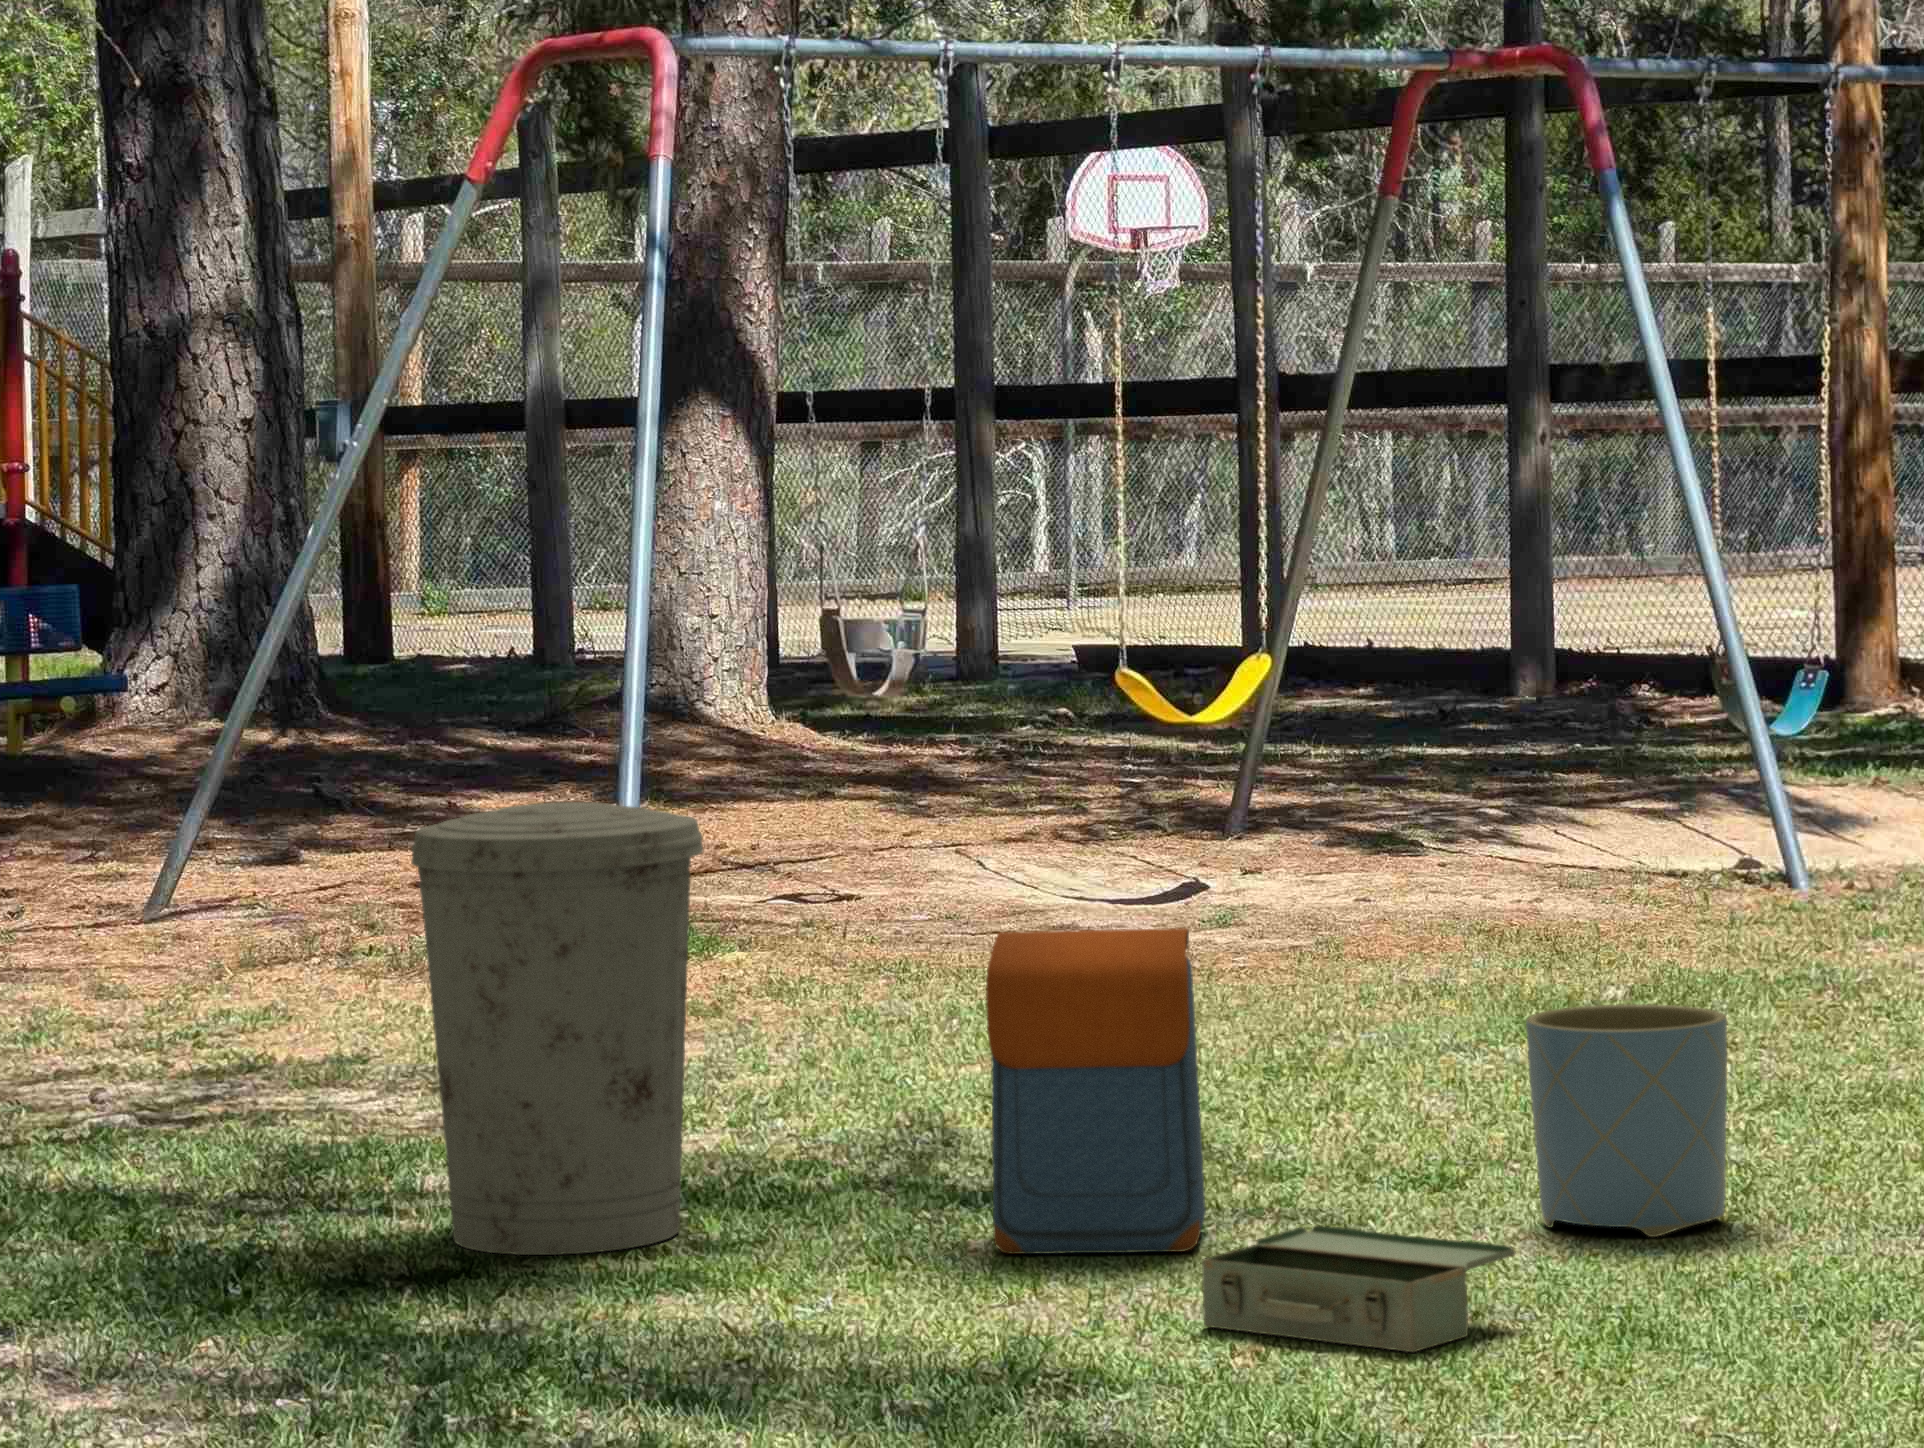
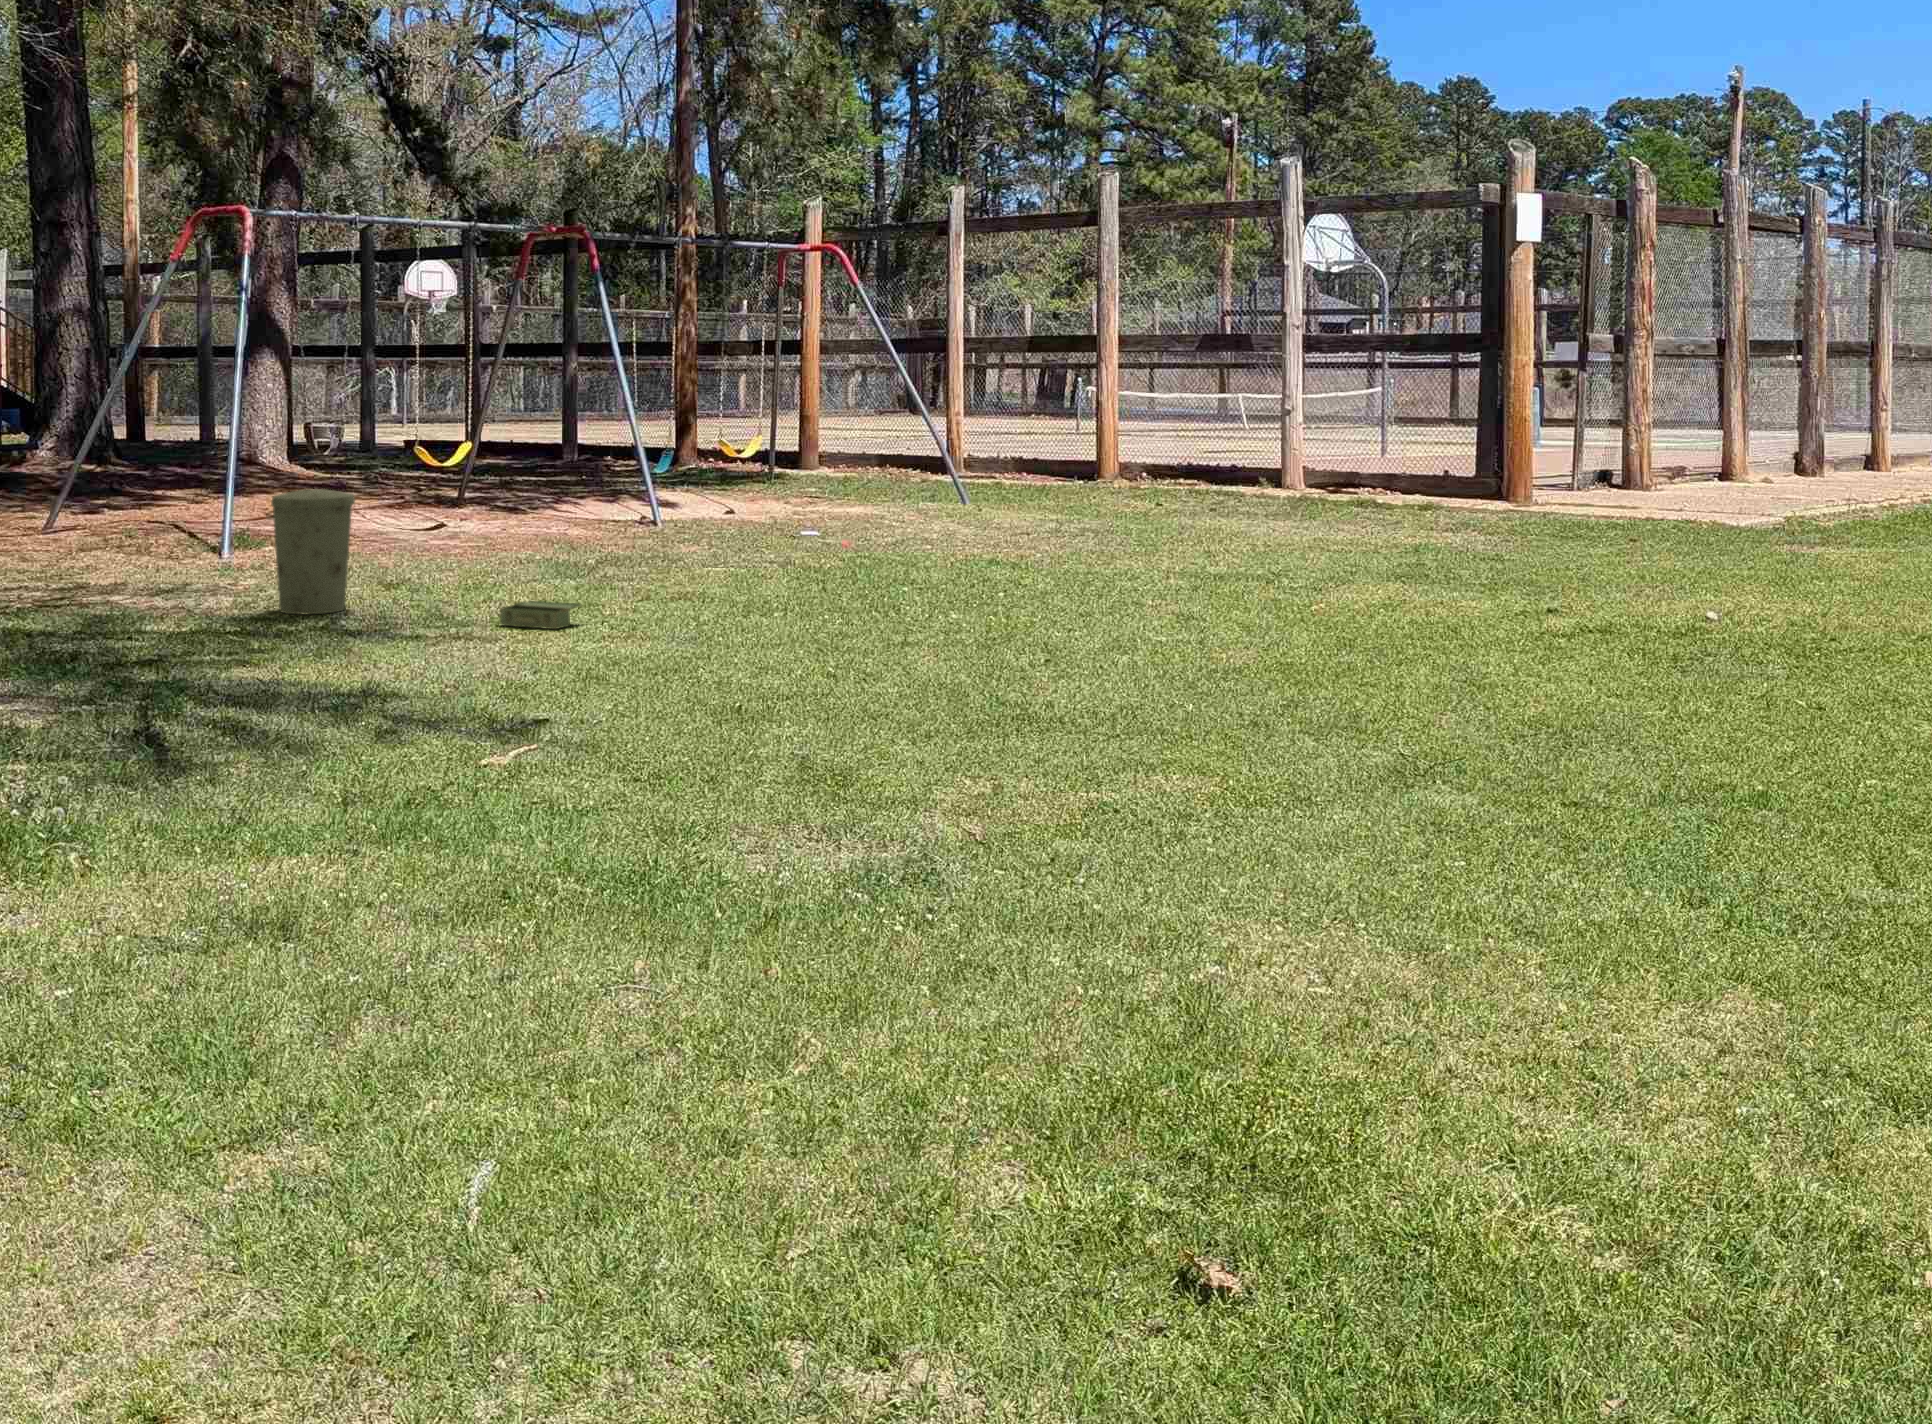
backpack: present [986,928,1206,1254] -> none [437,524,495,612]
planter: present [1526,1004,1727,1237] -> none [584,546,637,606]

